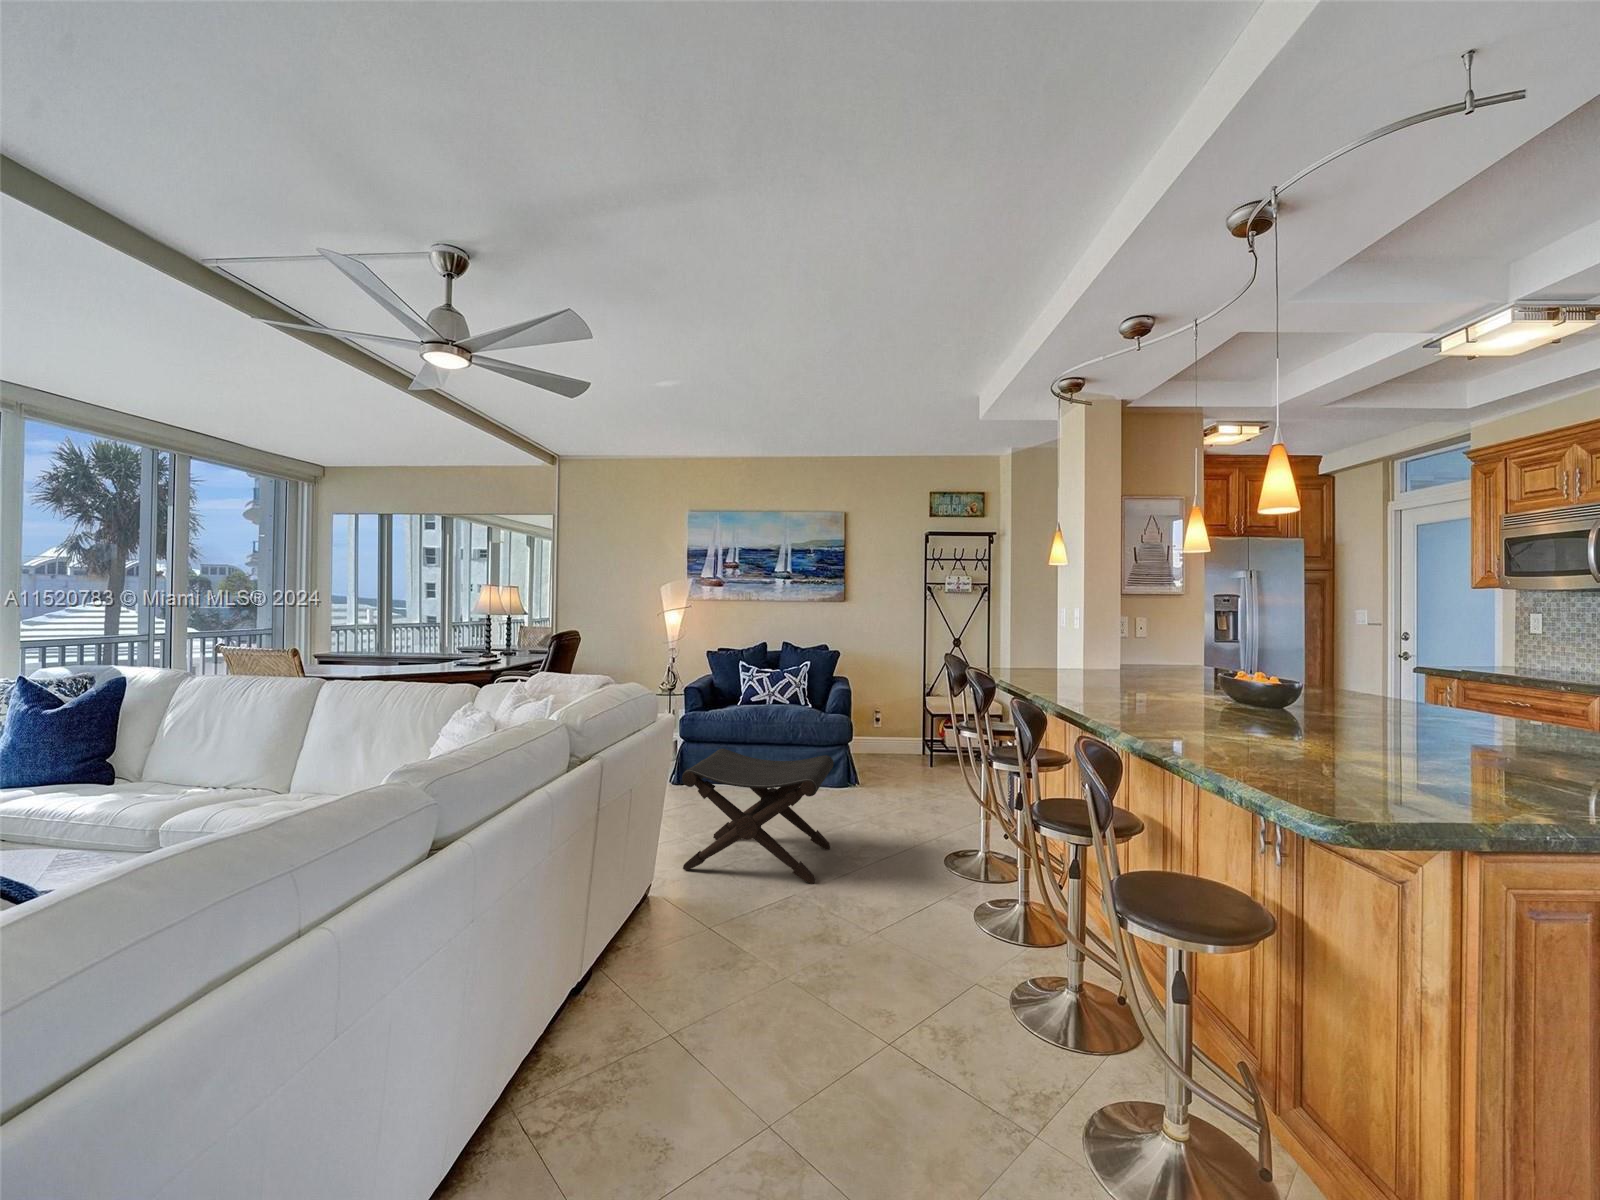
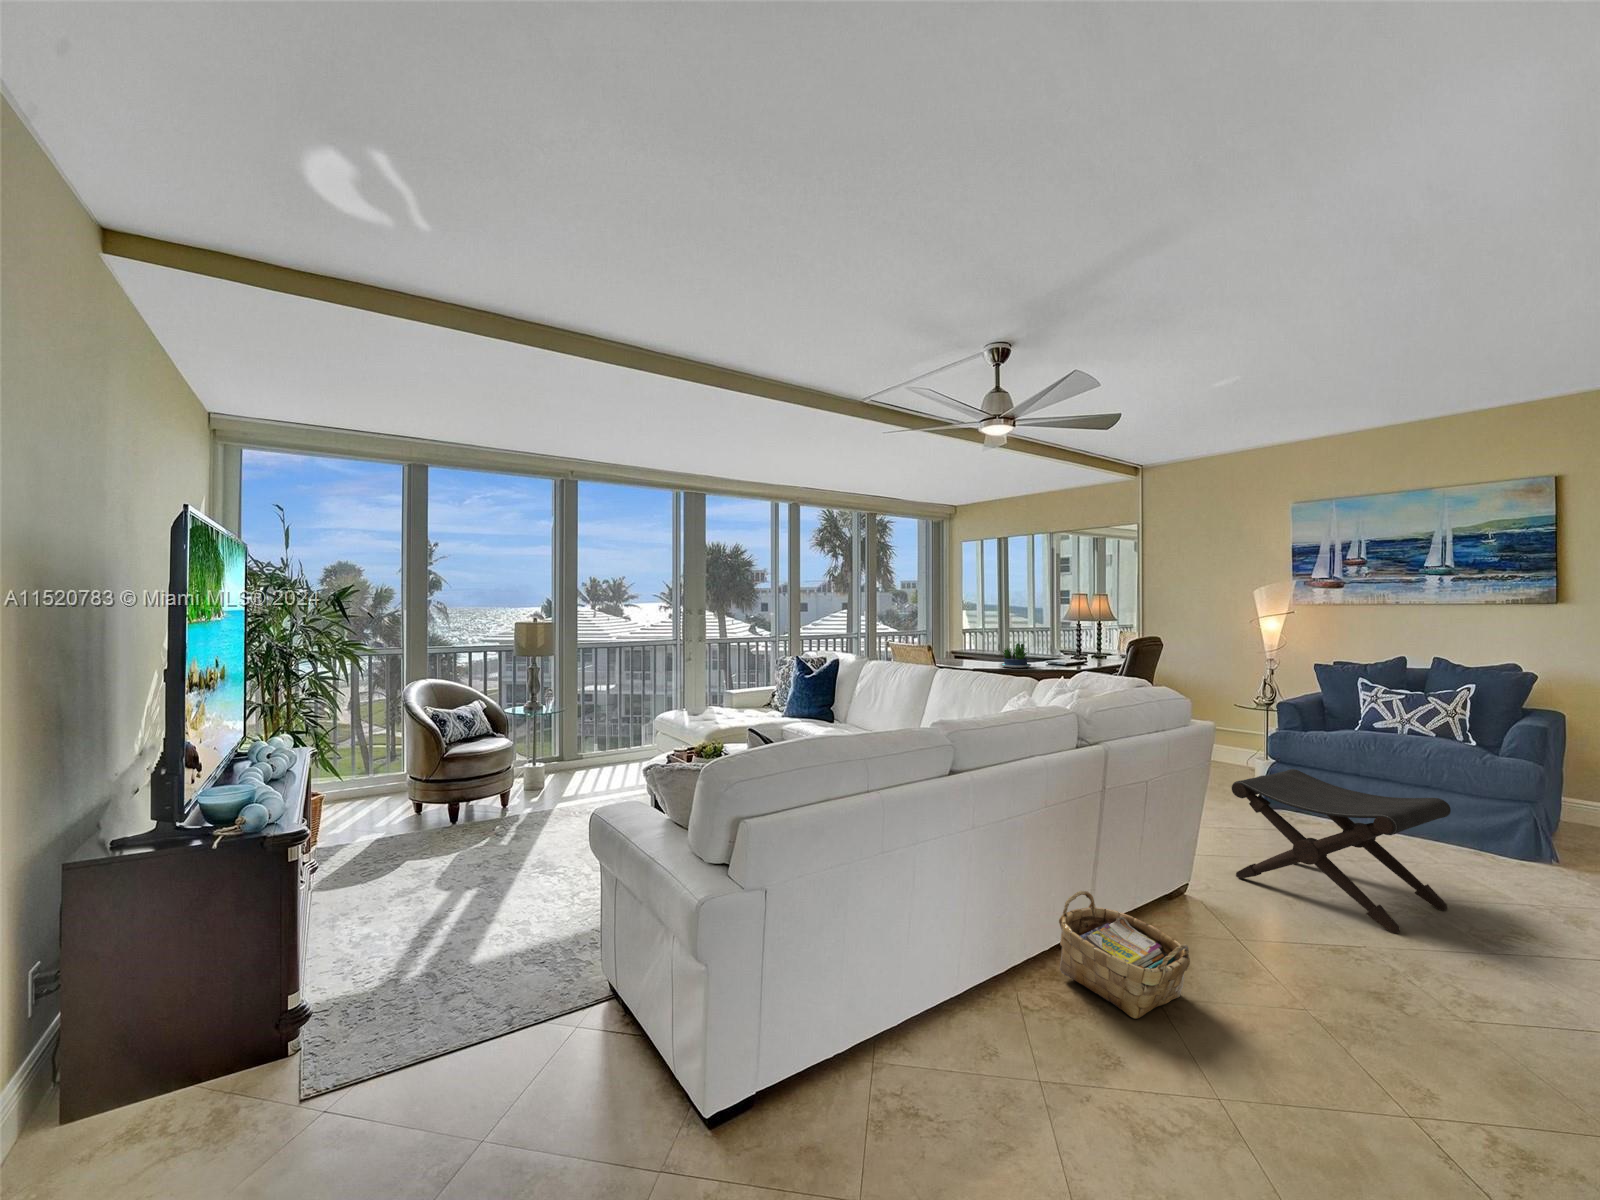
potted plant: none [390,640,437,671] -> present [1000,643,1031,668]
woven basket: none [538,964,705,1126] -> present [1059,891,1190,1019]

